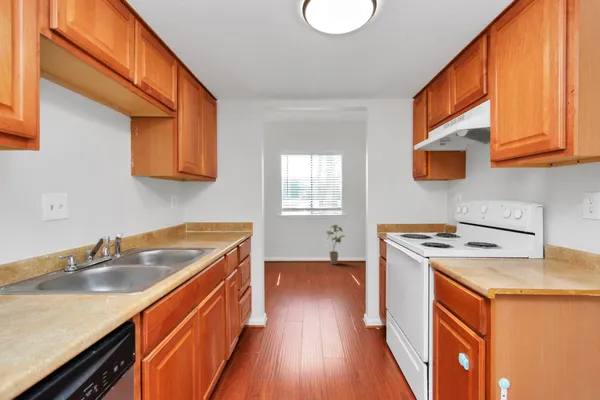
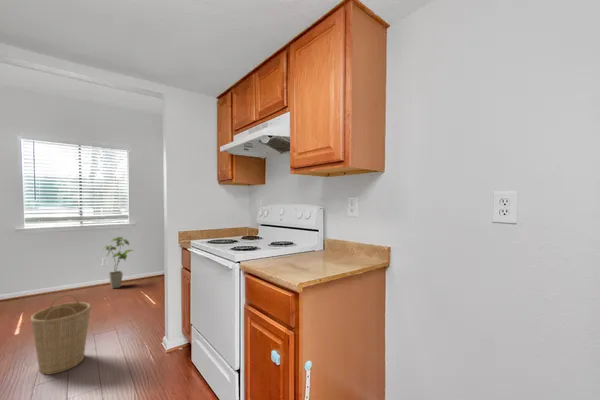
basket: none [286,263,317,315] -> present [31,295,91,374]

